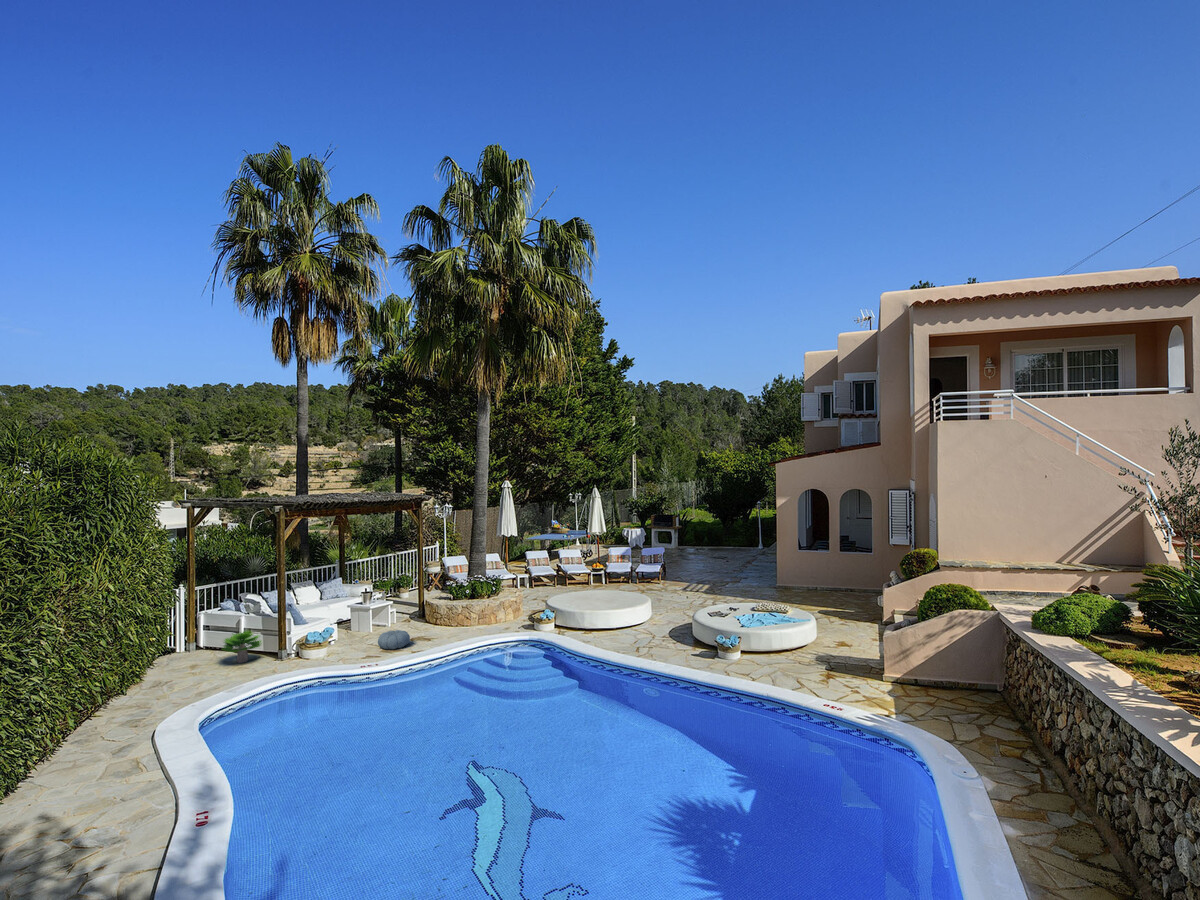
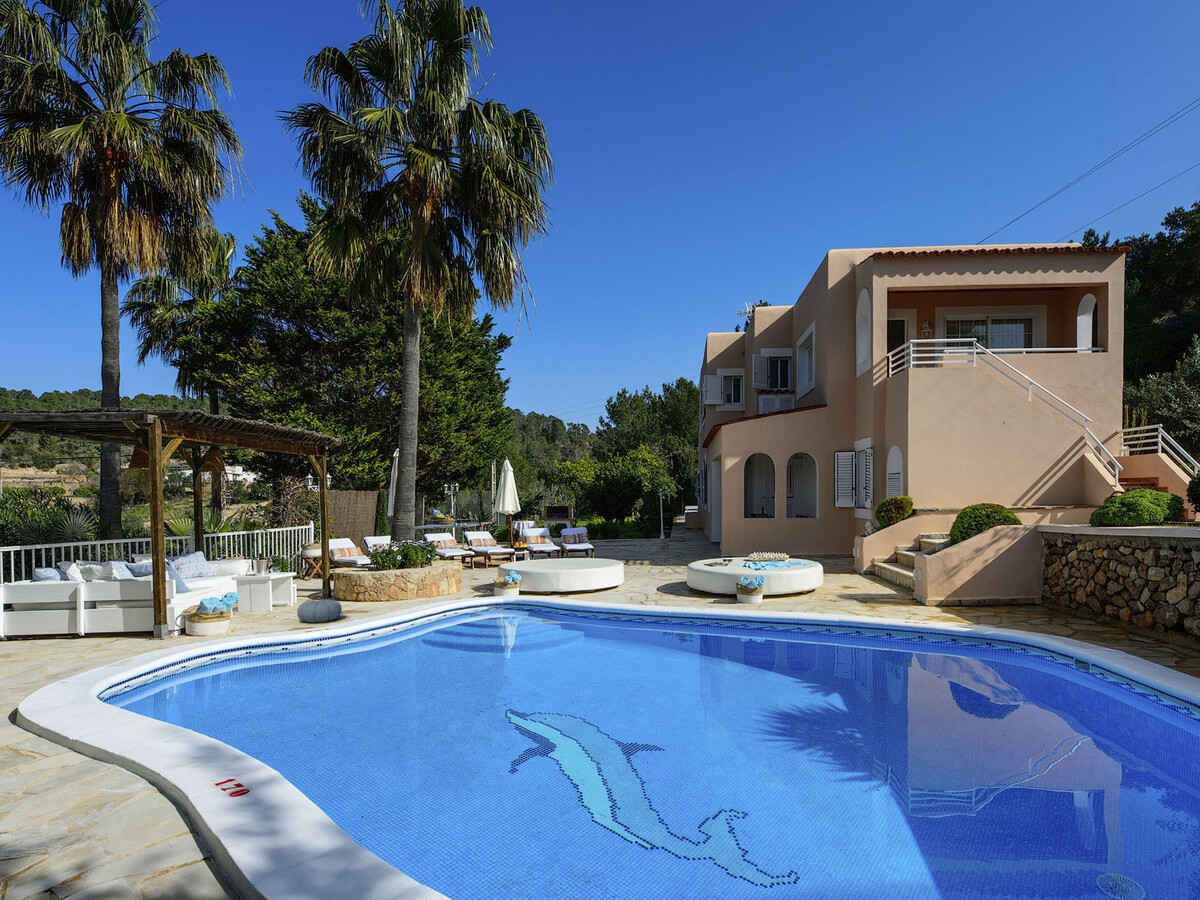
potted plant: present [223,631,261,663] -> none [58,597,127,646]

